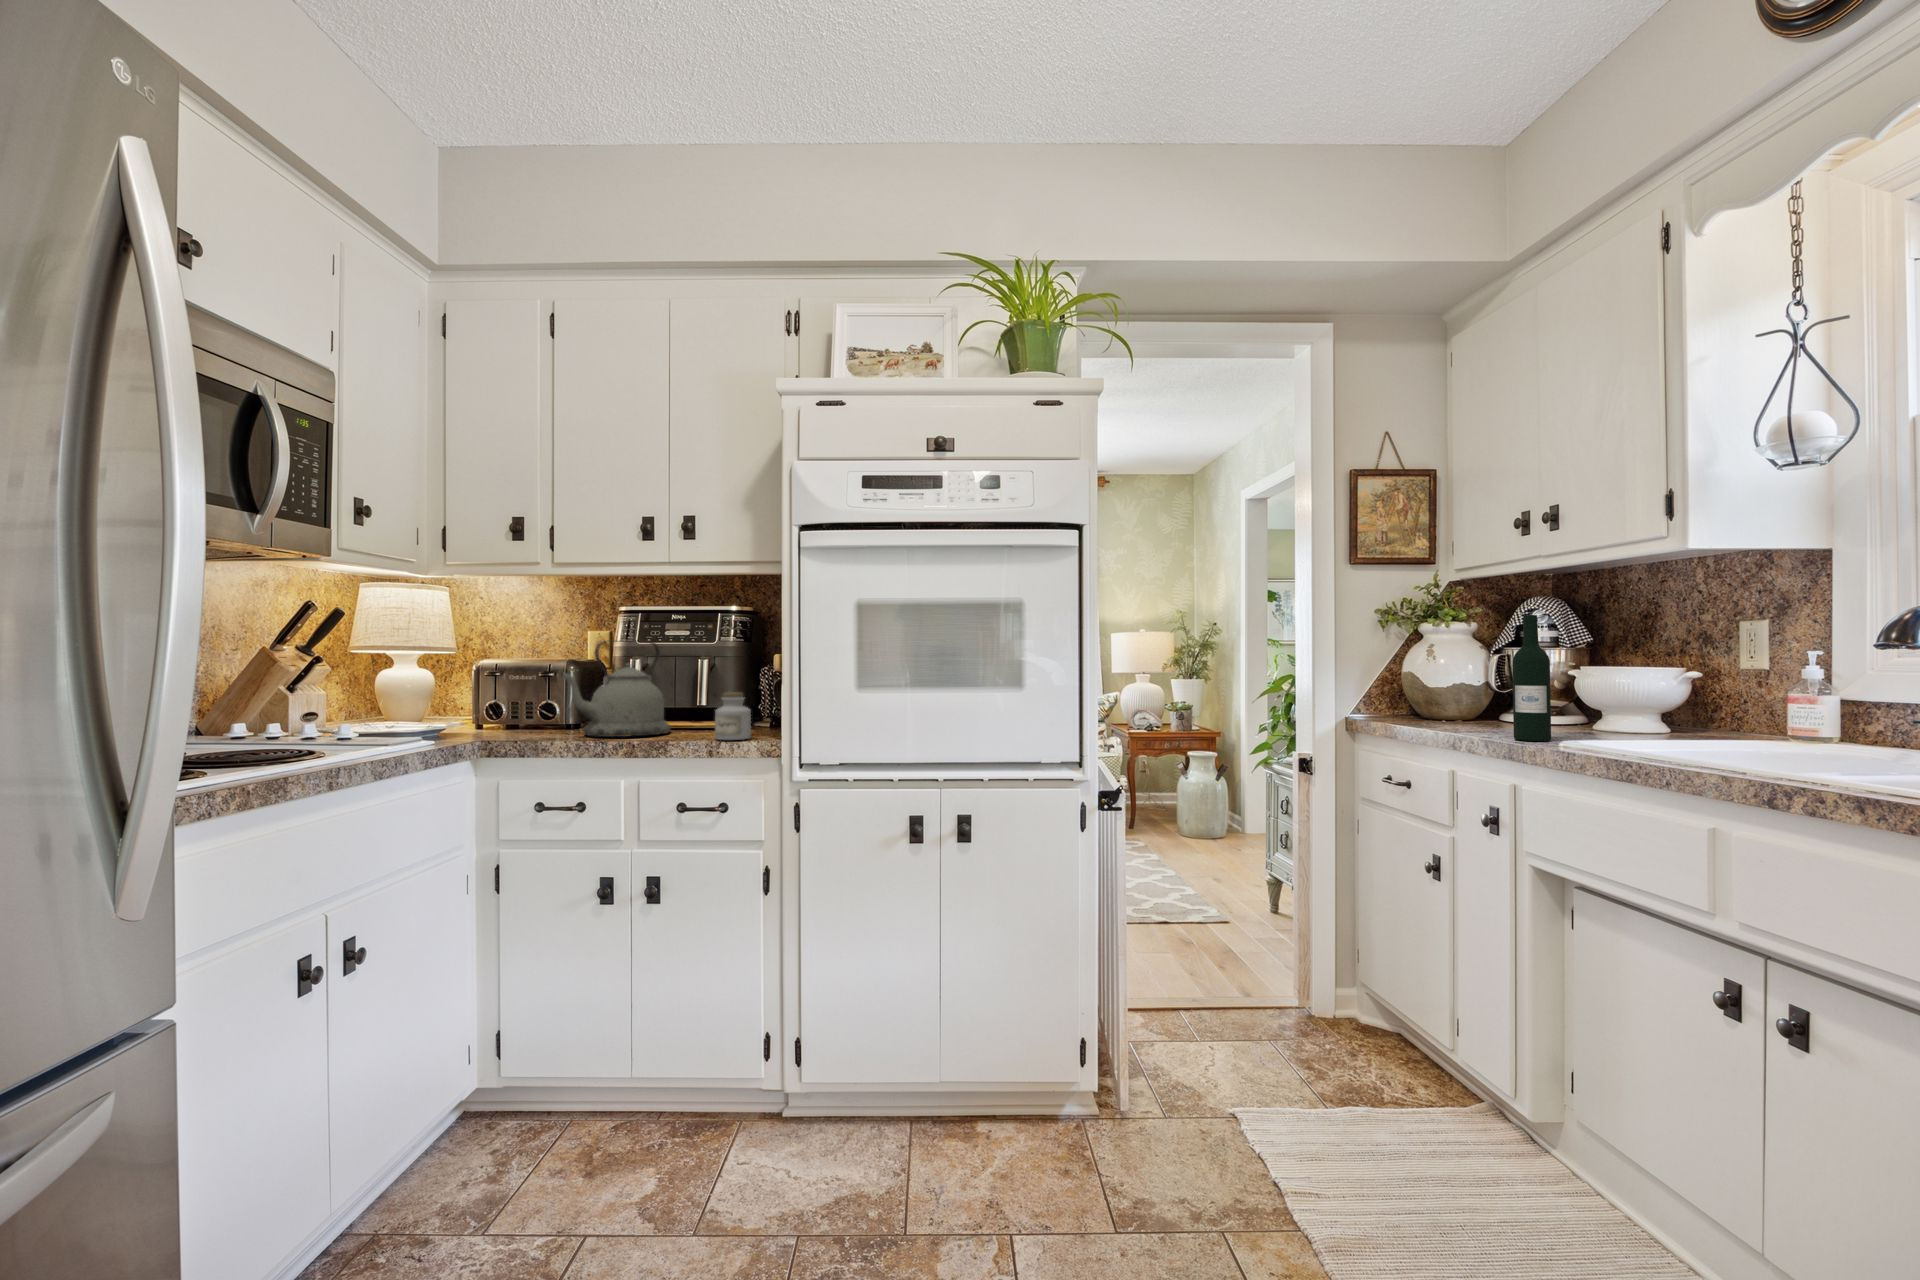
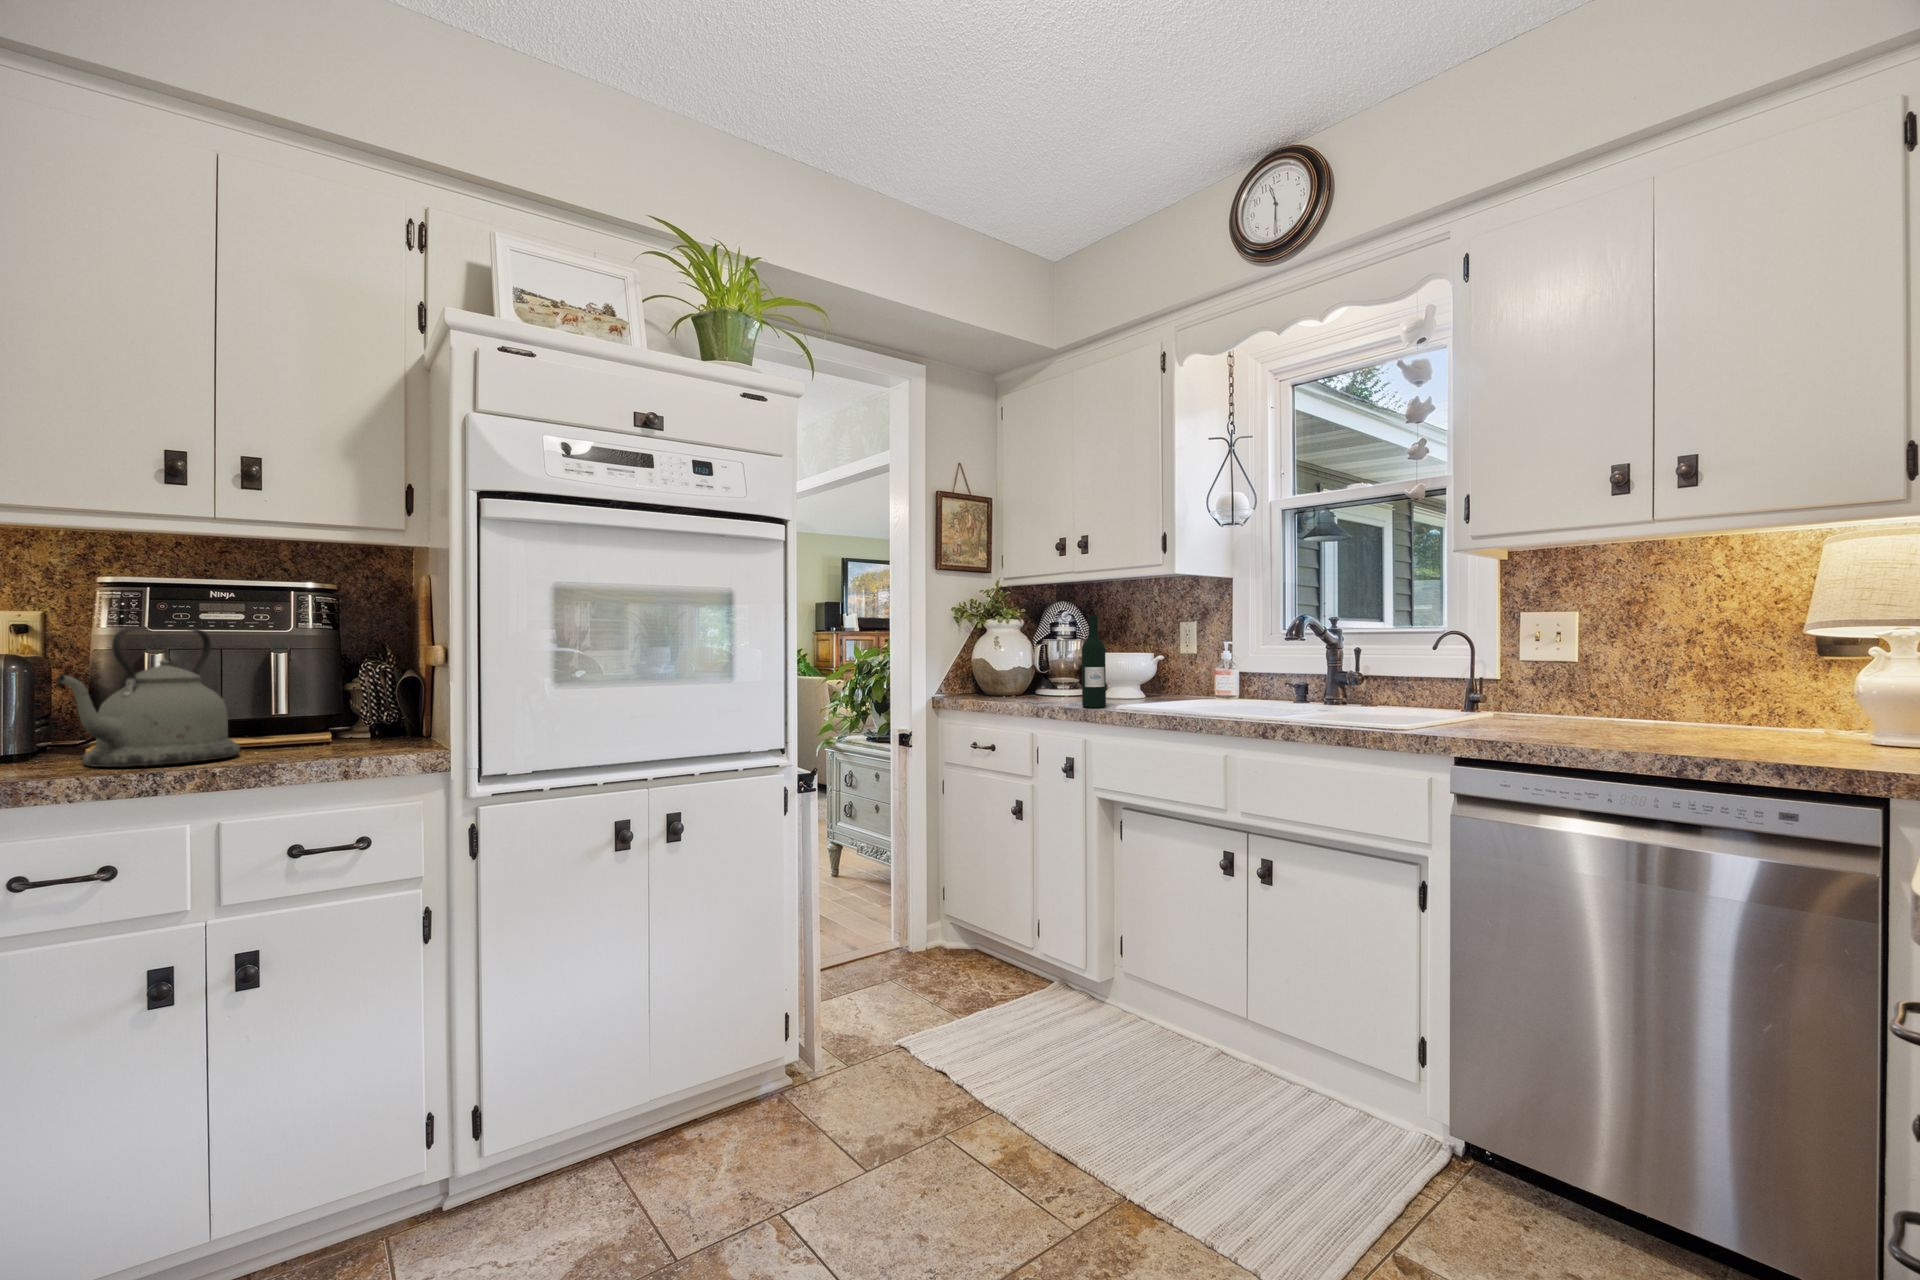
jar: present [715,692,751,740] -> none [337,695,391,756]

